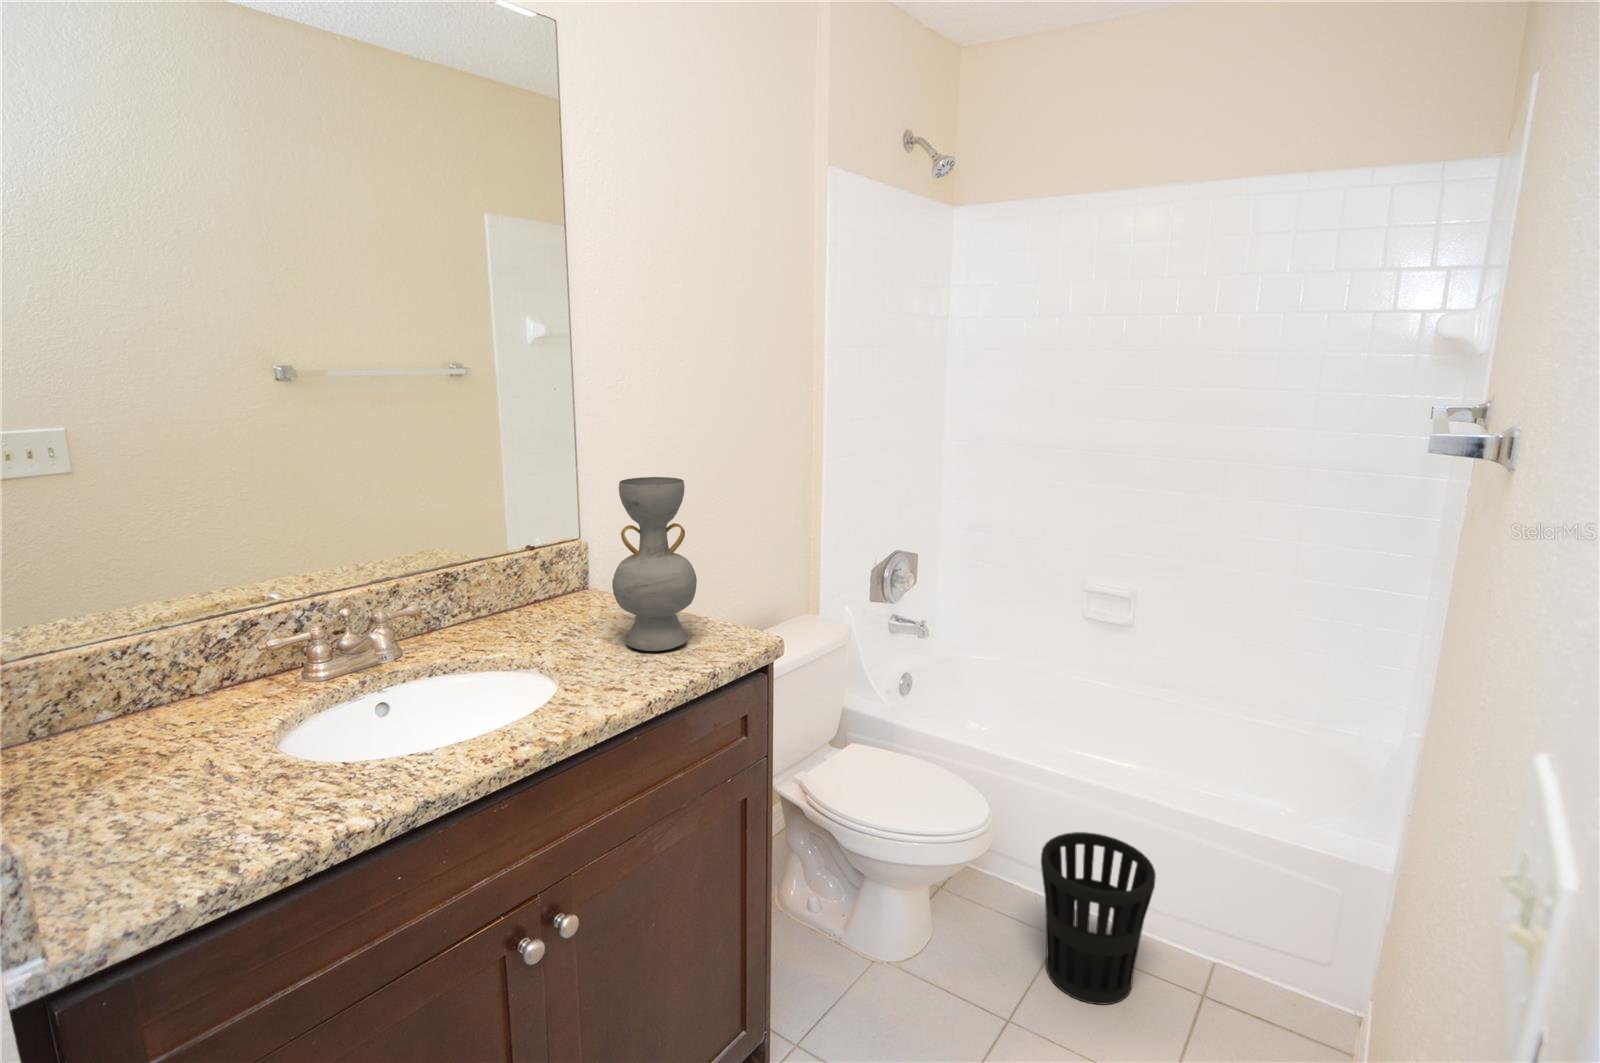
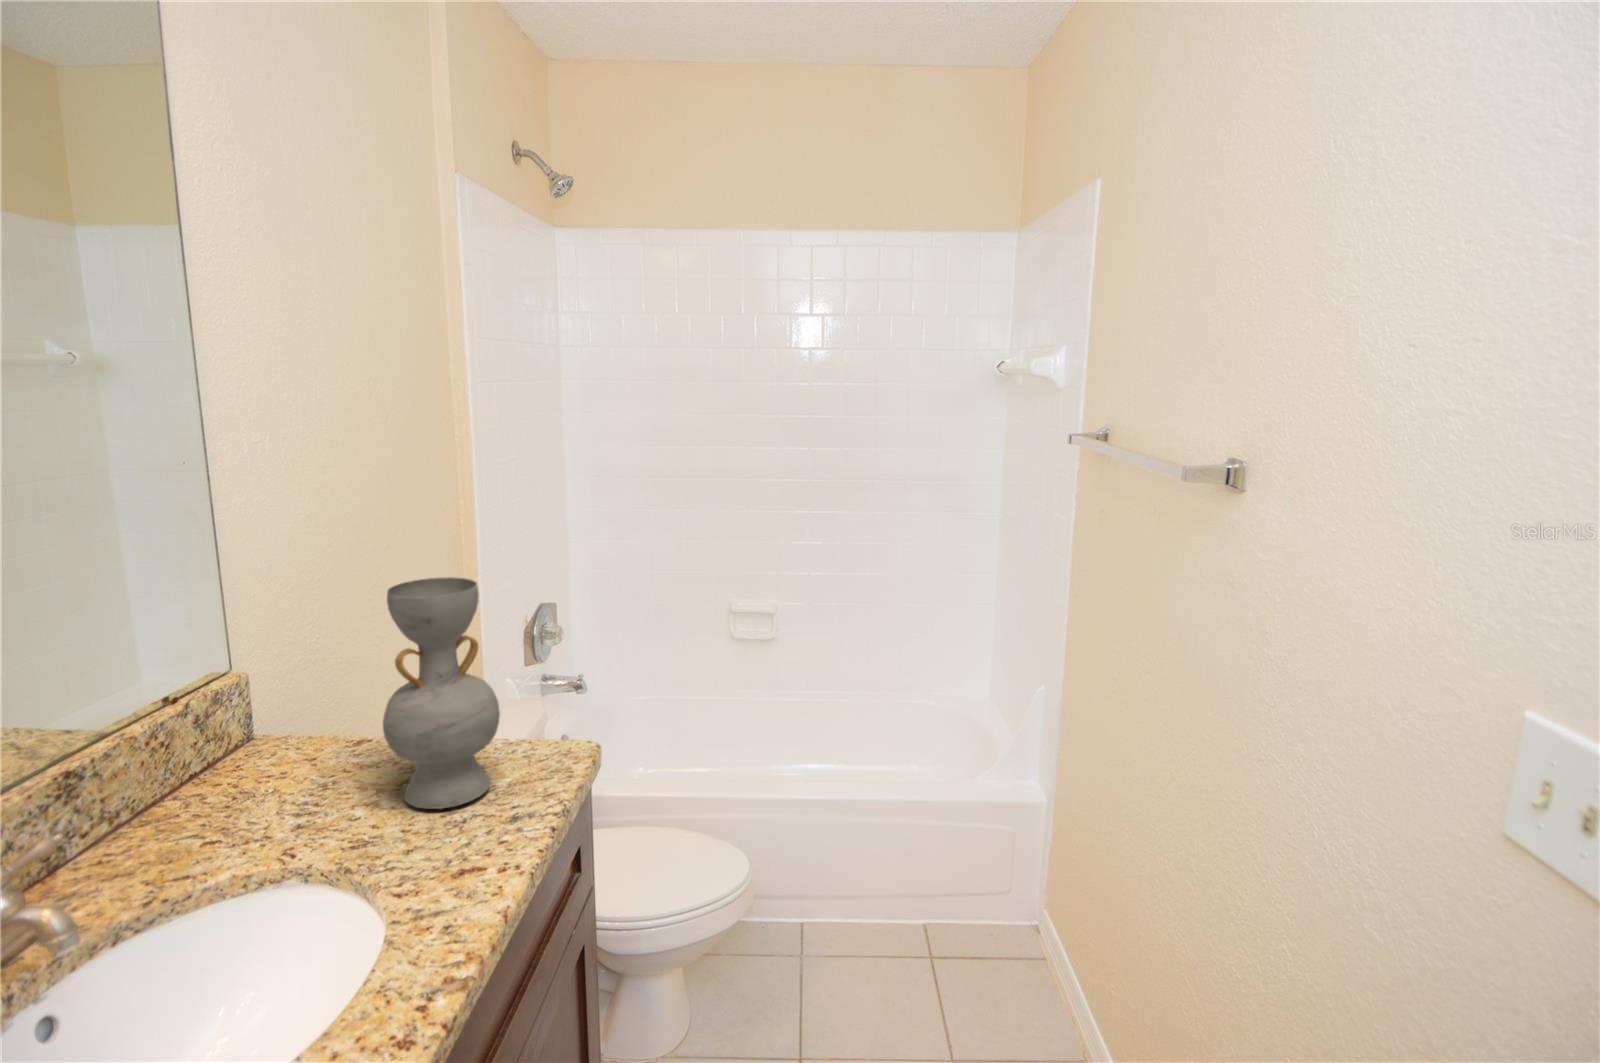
wastebasket: present [1041,832,1156,1005] -> none [786,853,890,1019]

